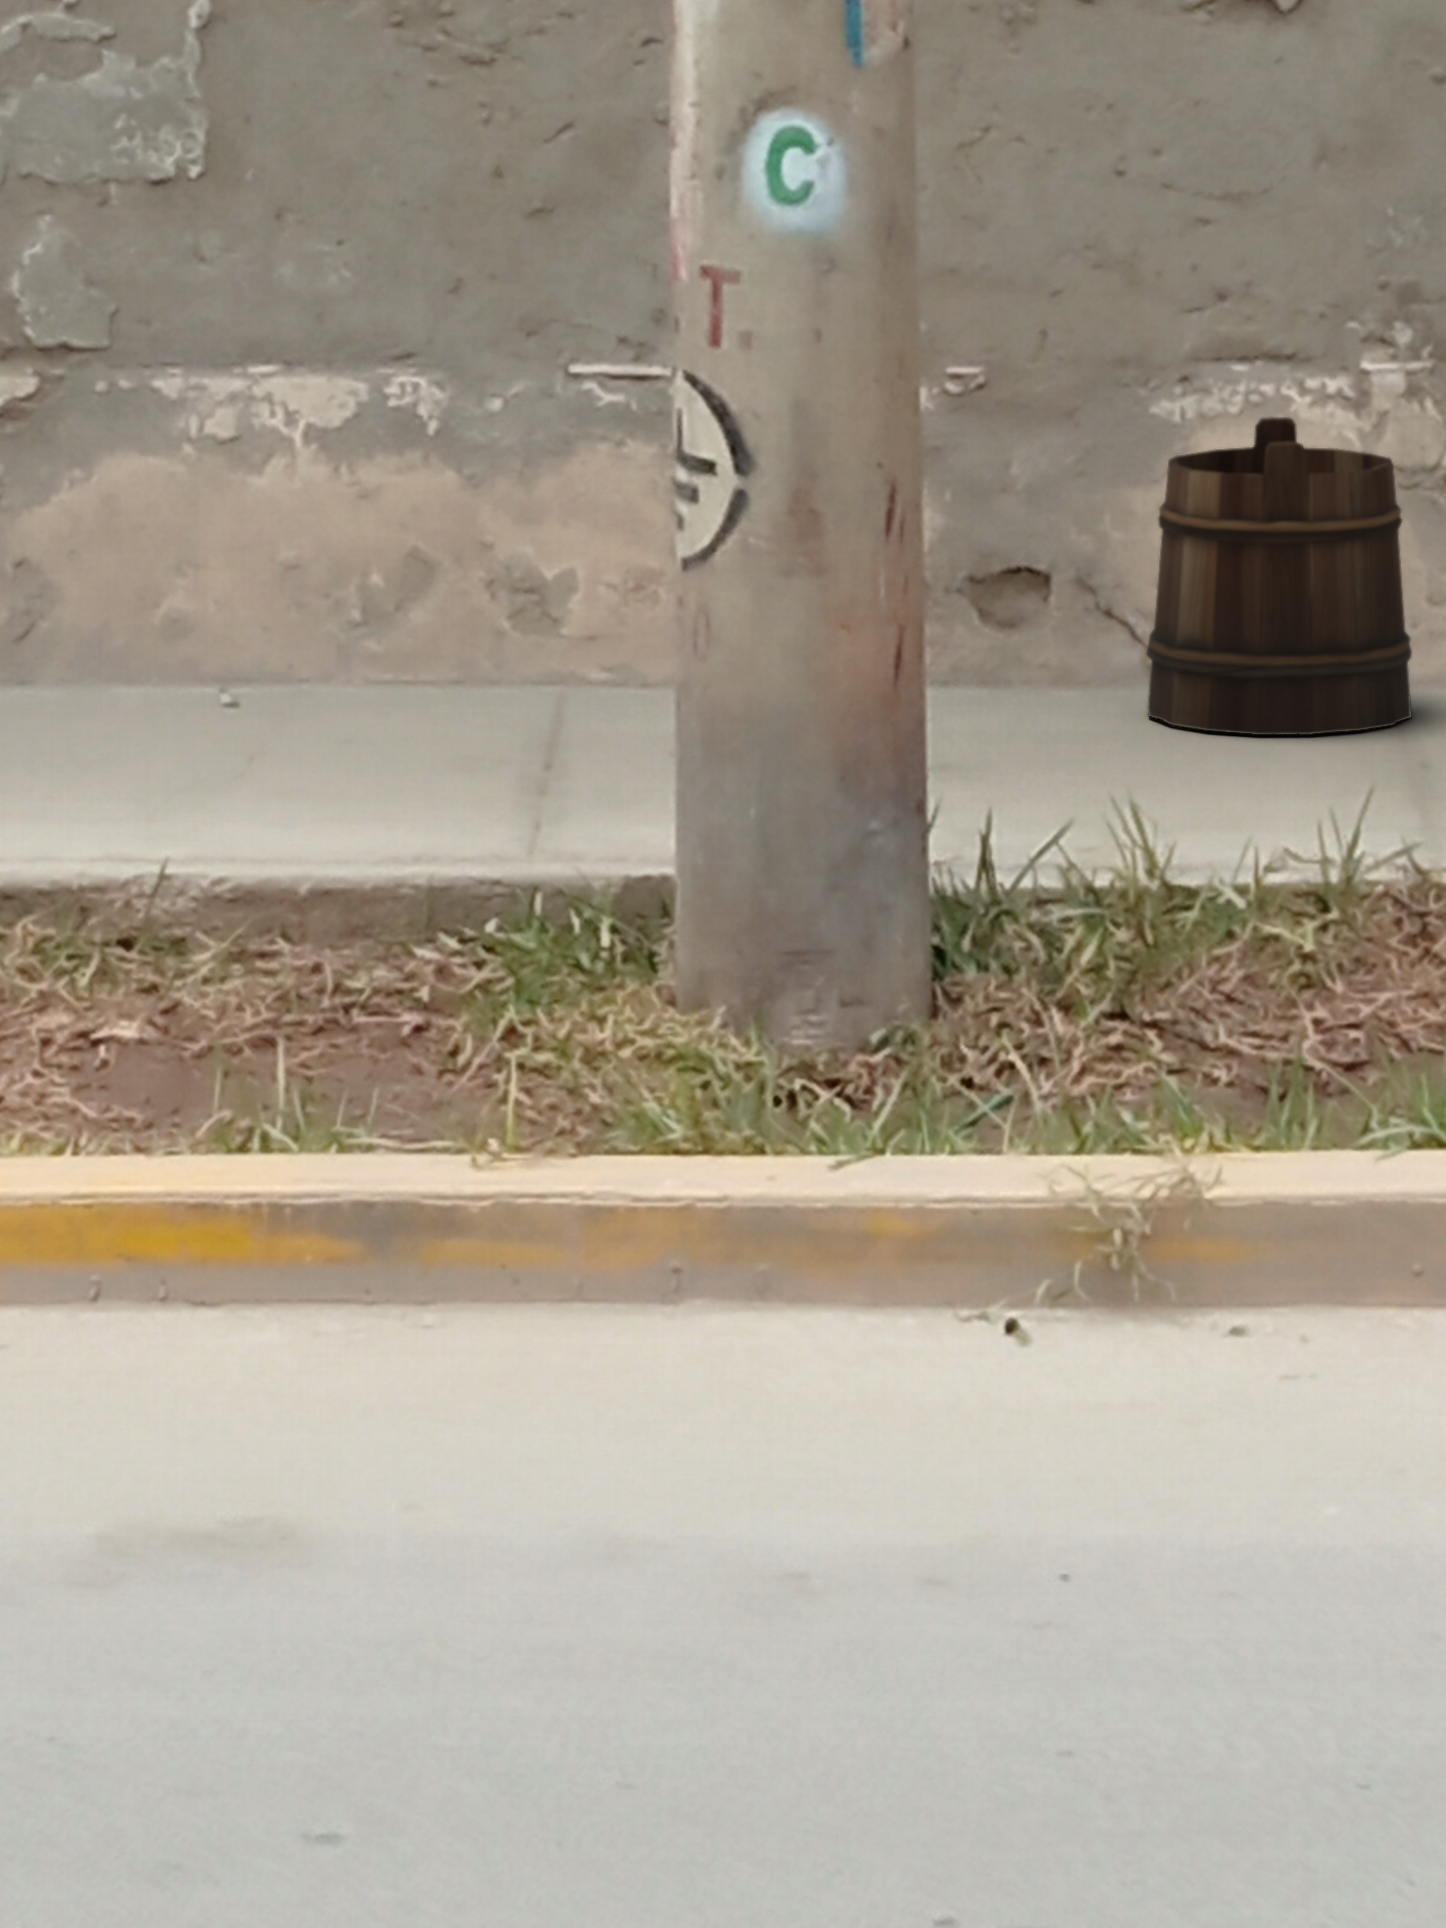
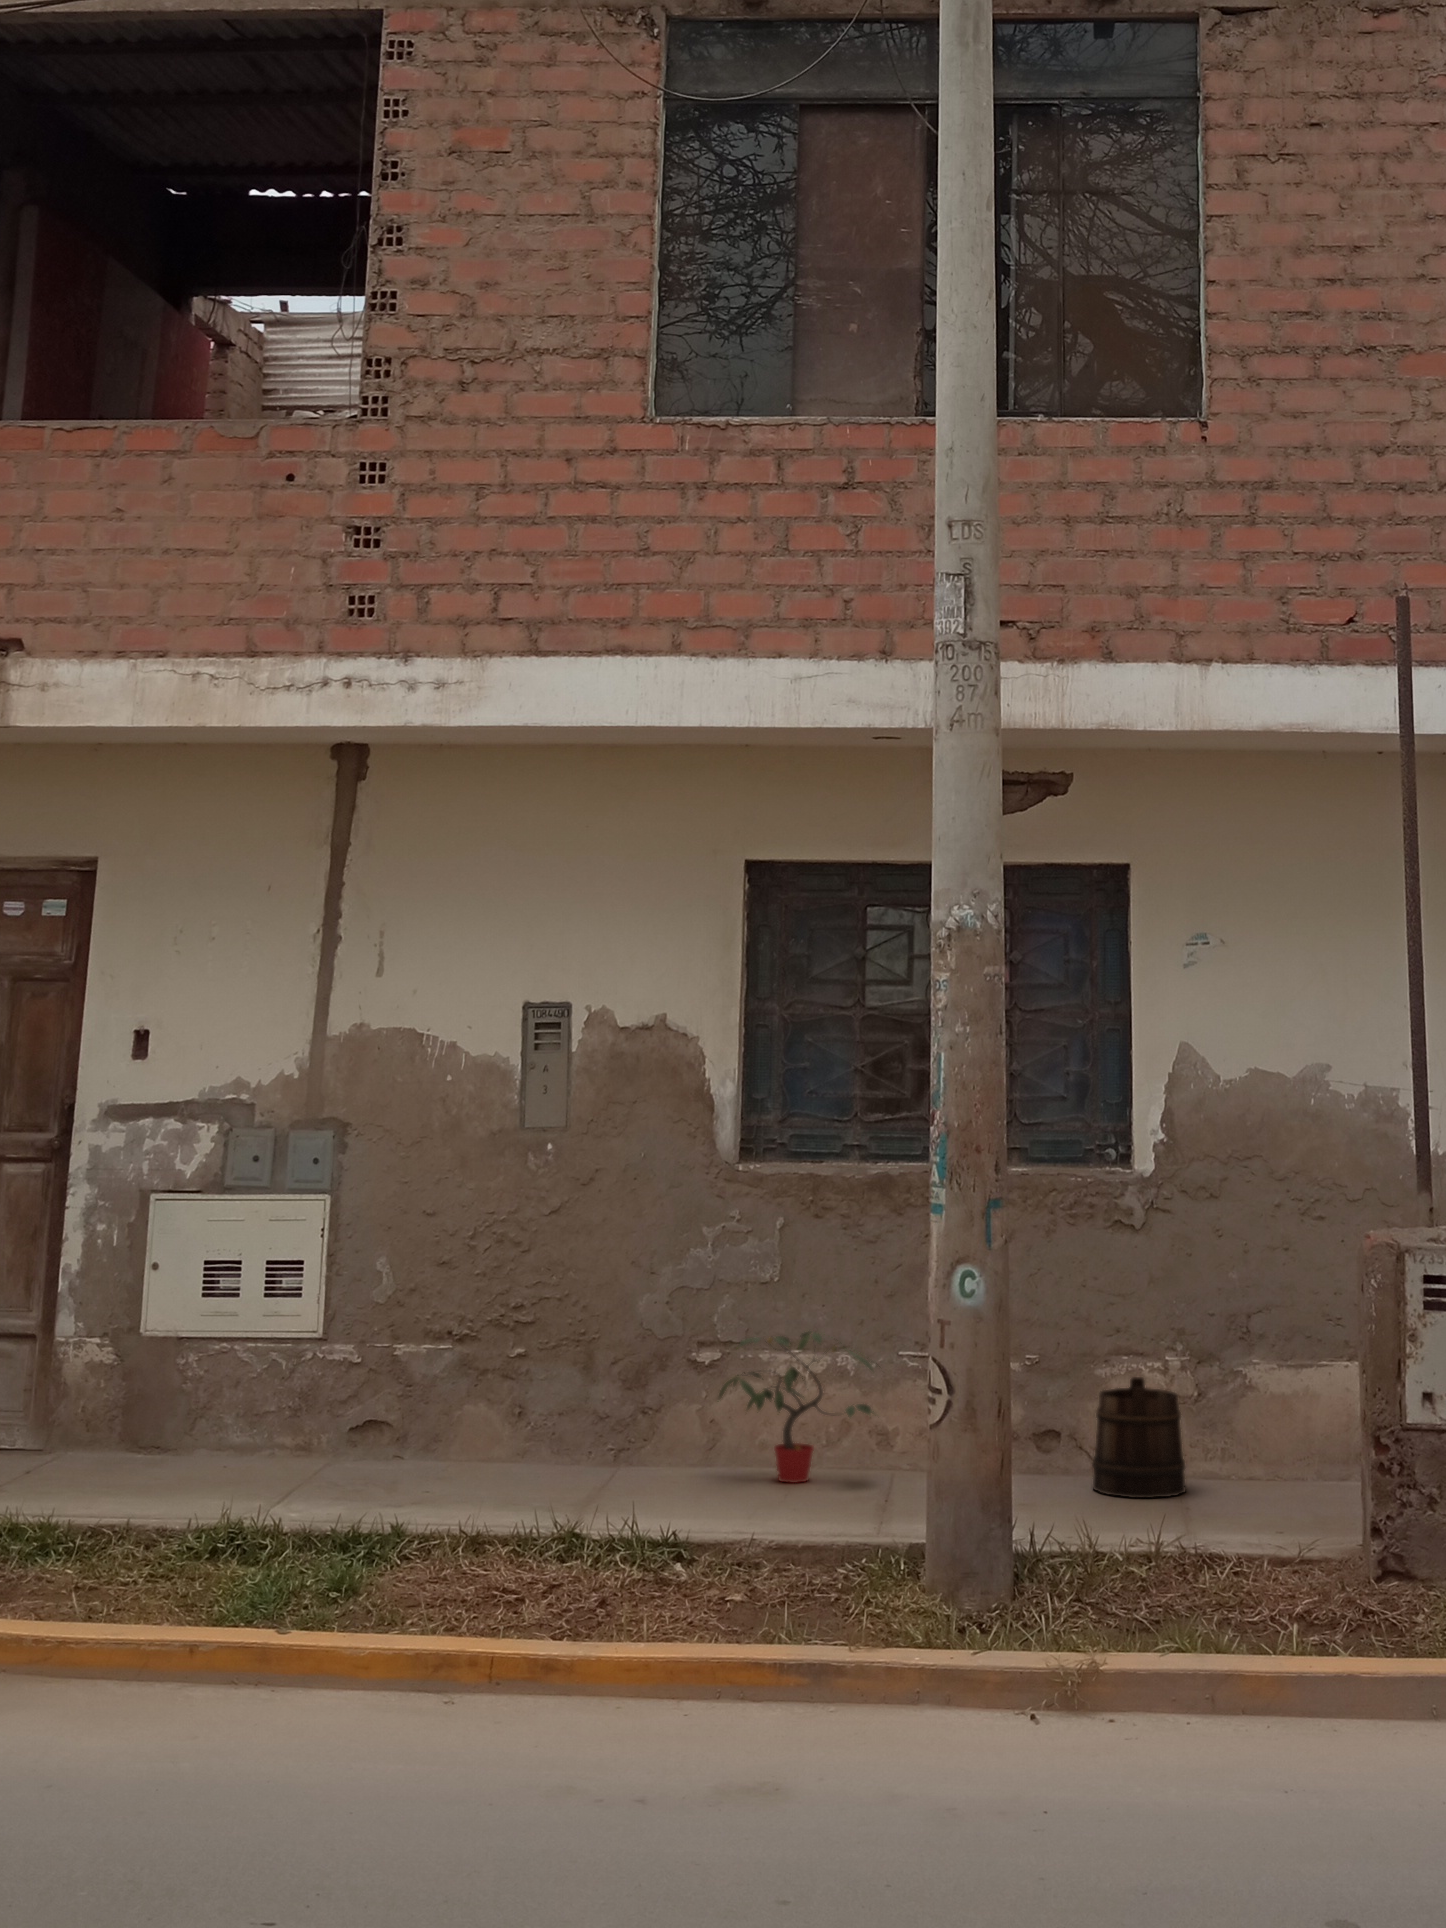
potted plant: none [68,312,557,717] -> present [719,1332,880,1483]

